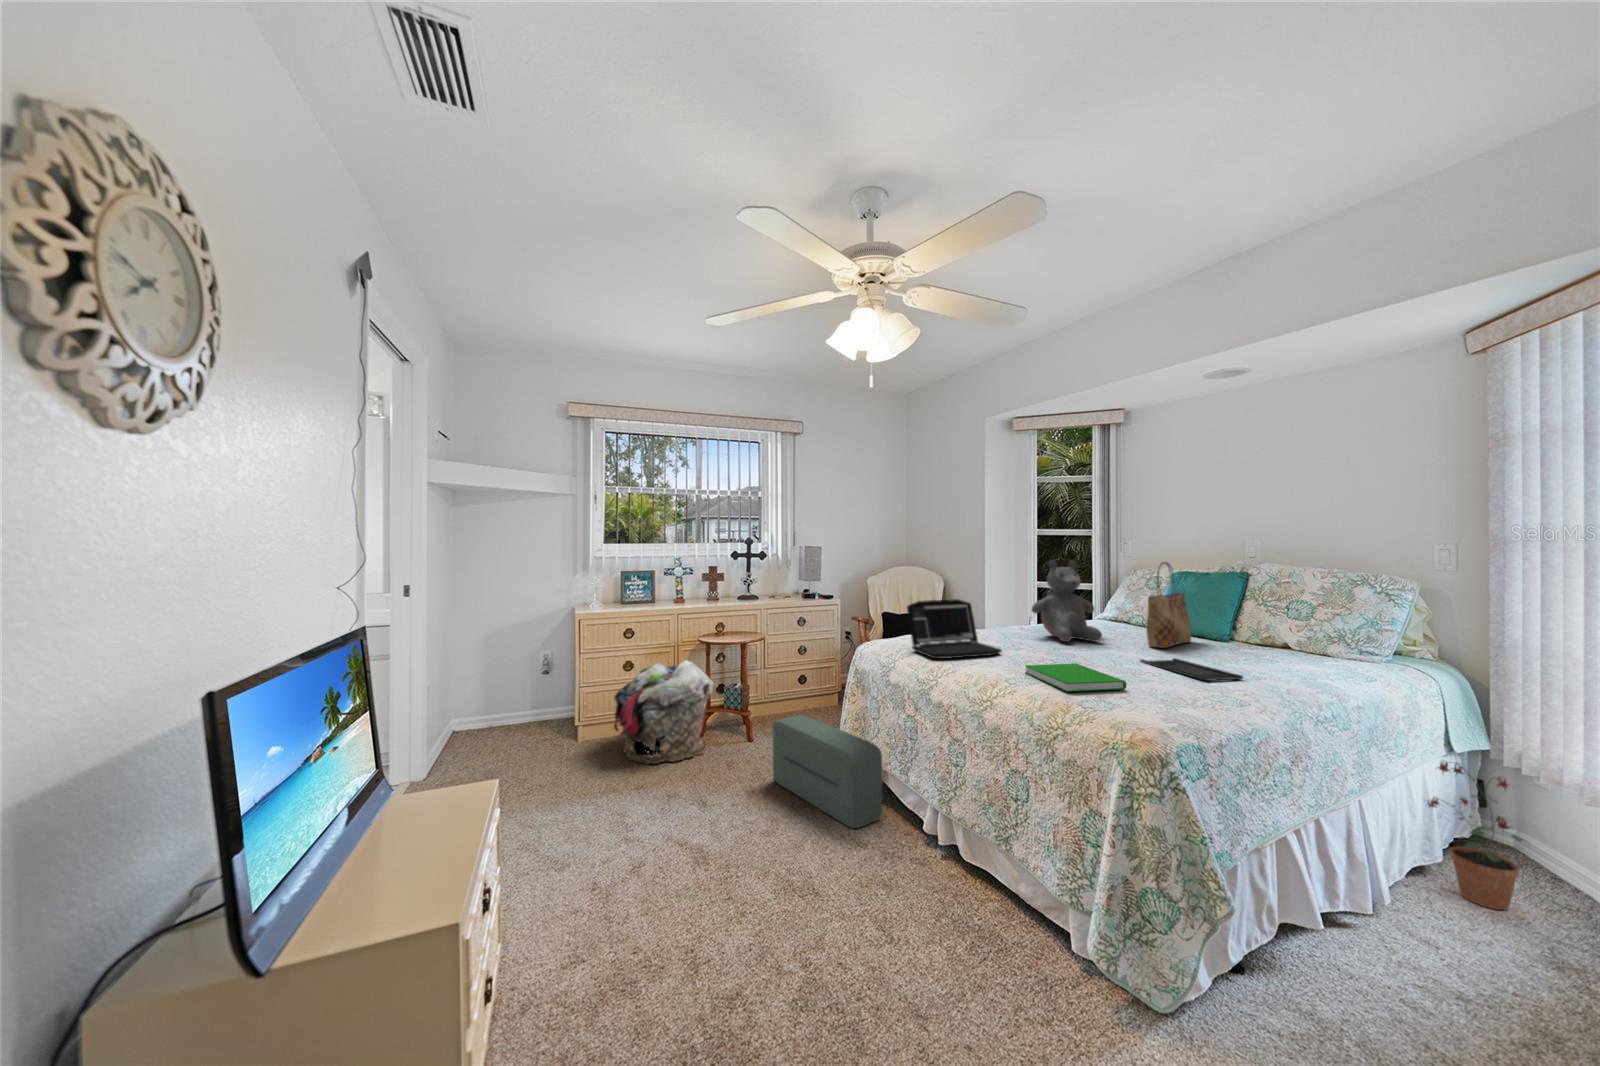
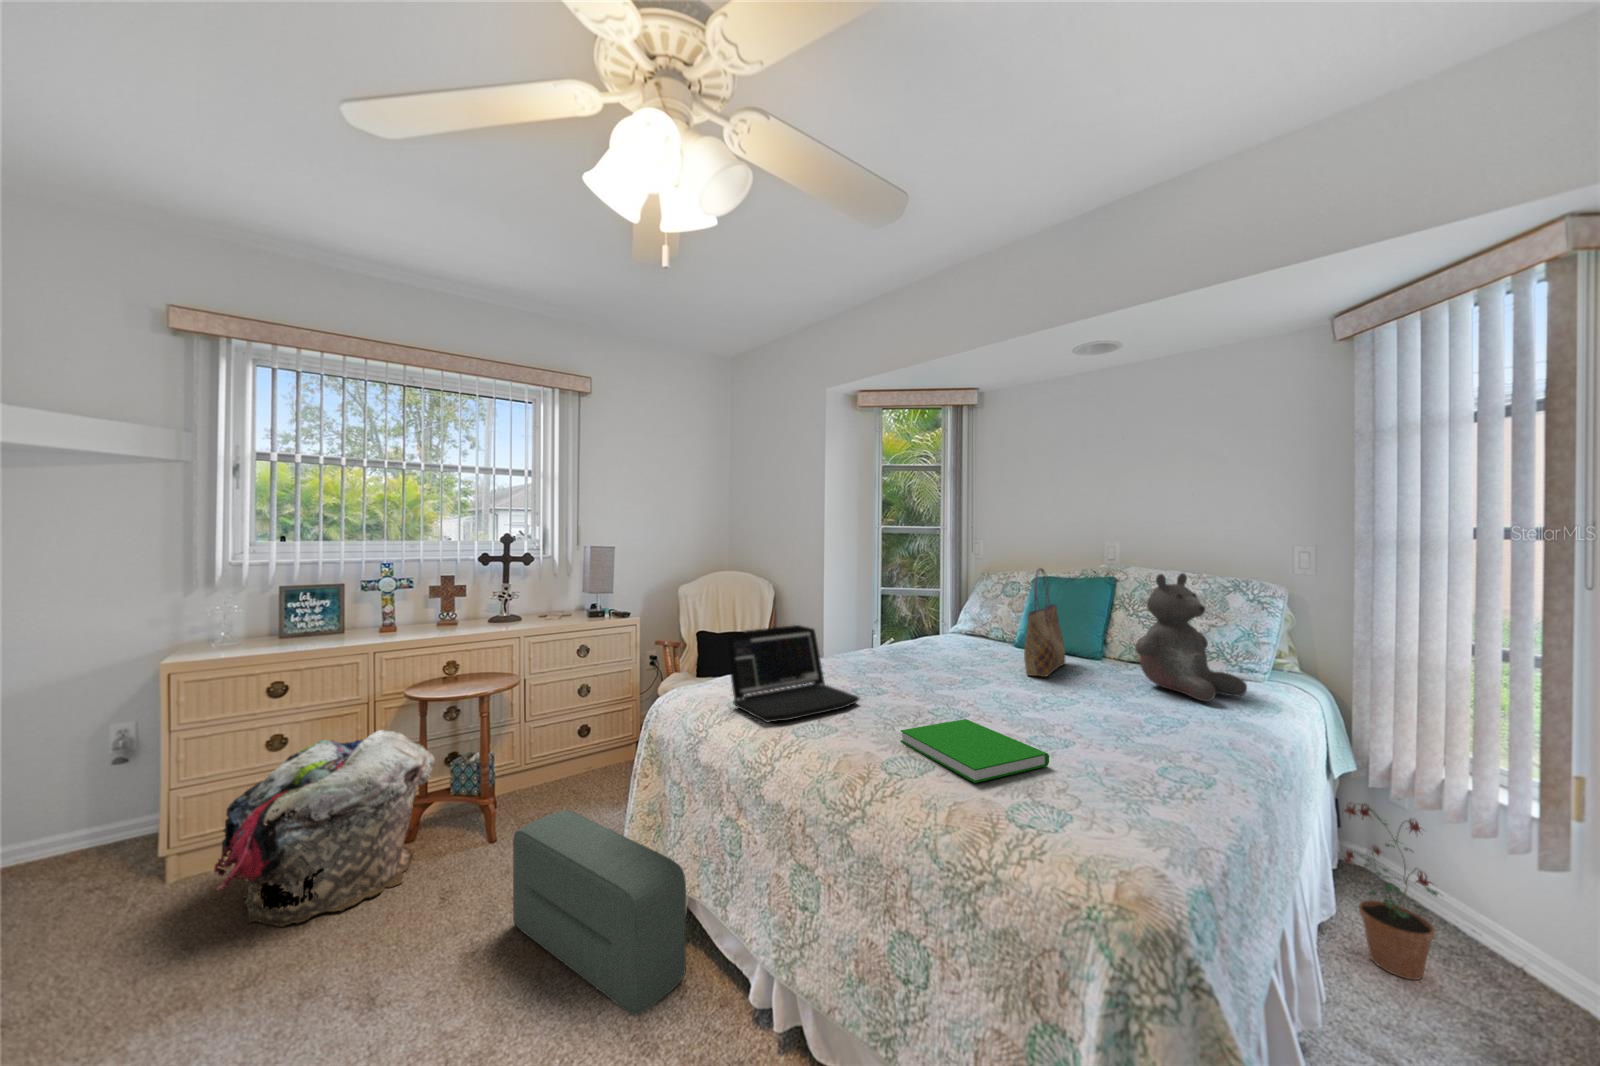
teddy bear: present [1032,560,1102,642] -> present [1135,573,1247,701]
tray: present [1140,658,1243,681] -> none [1032,694,1166,735]

